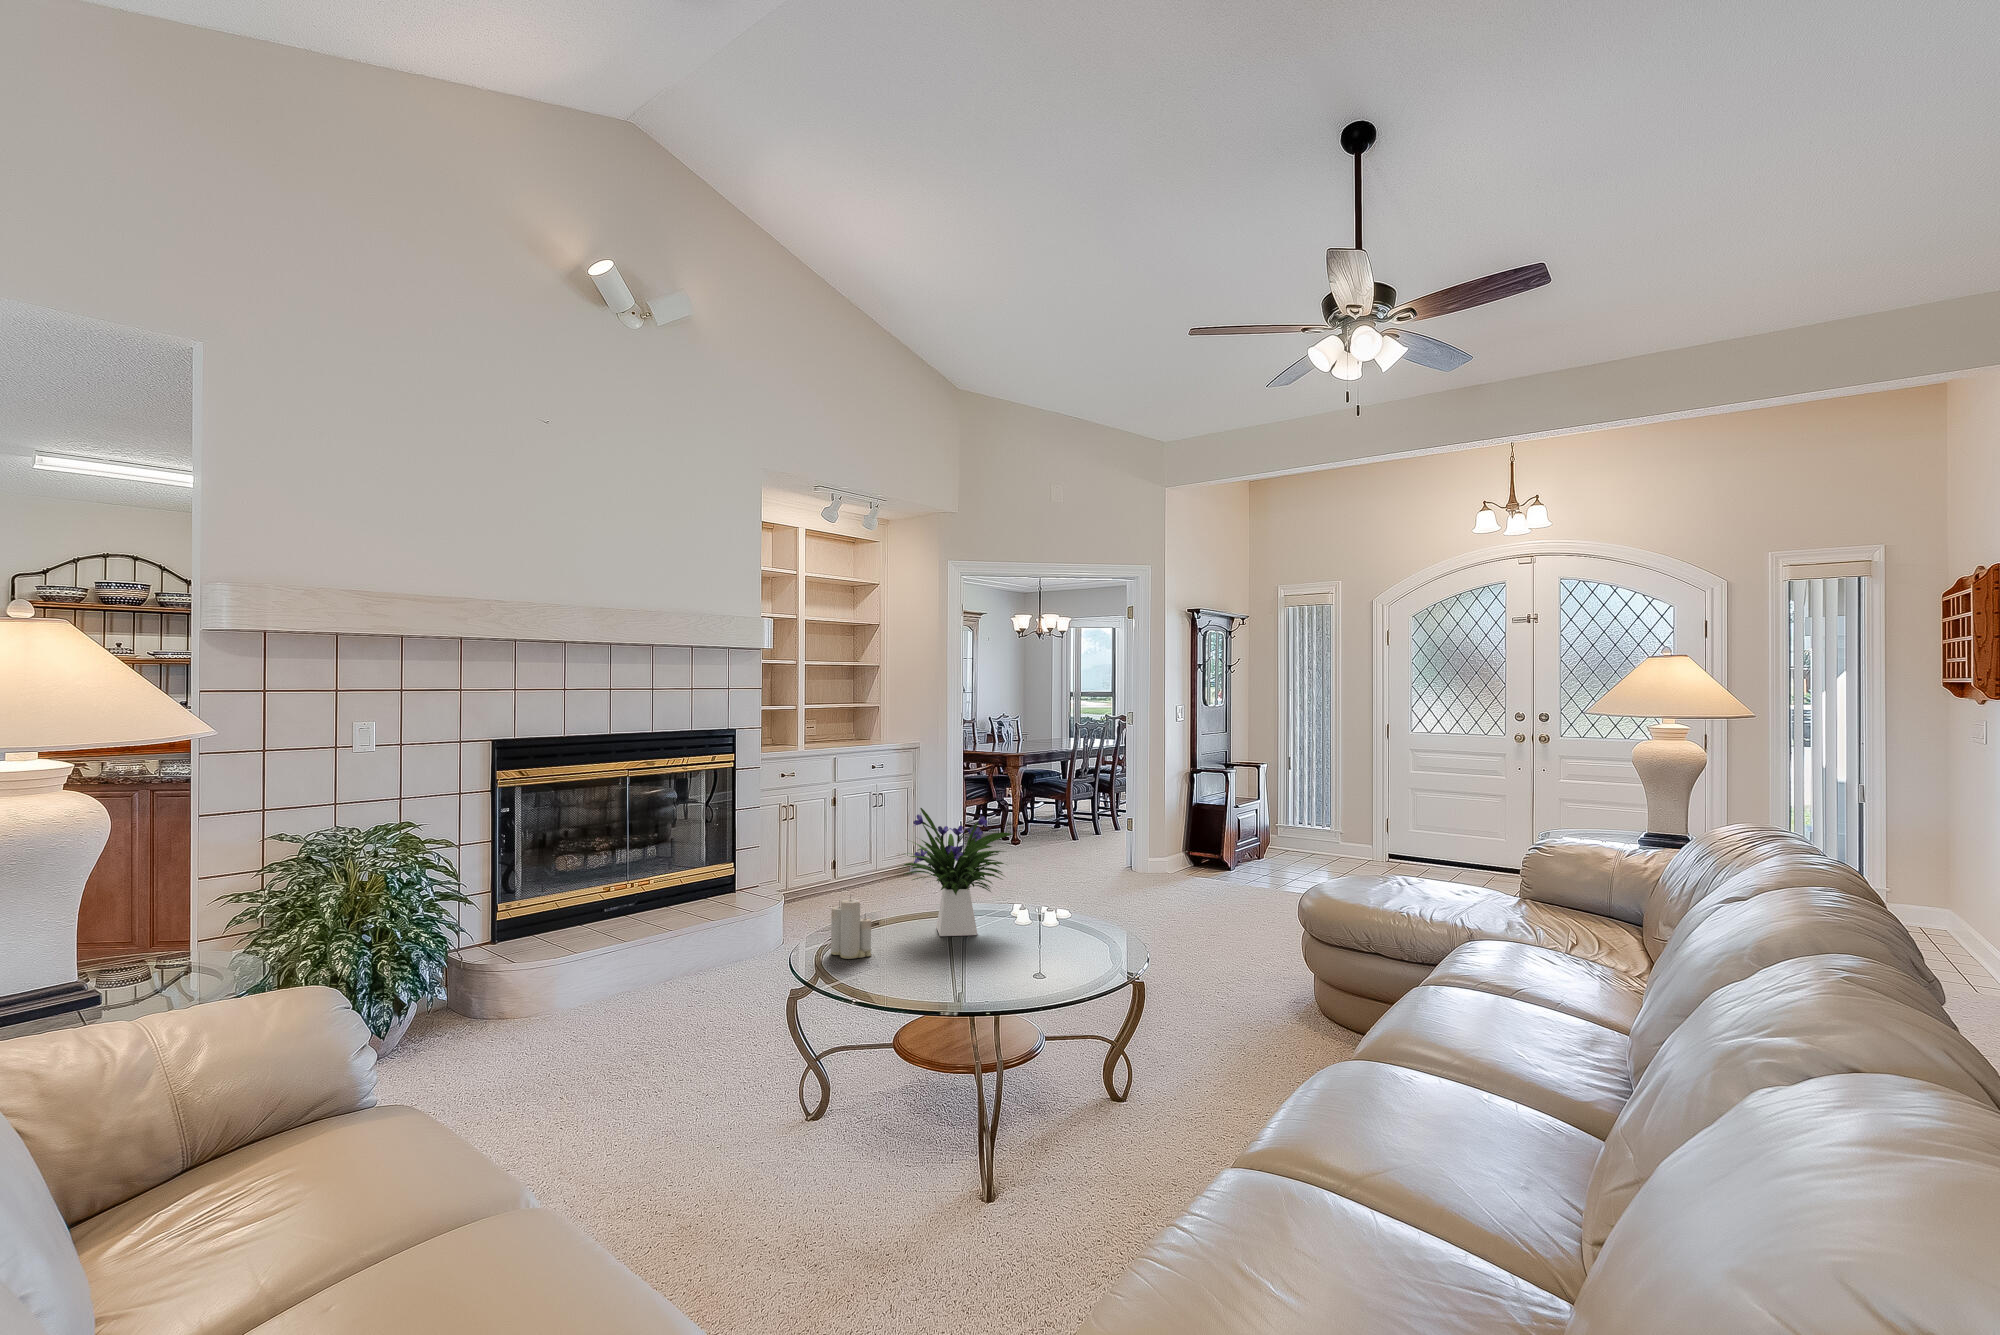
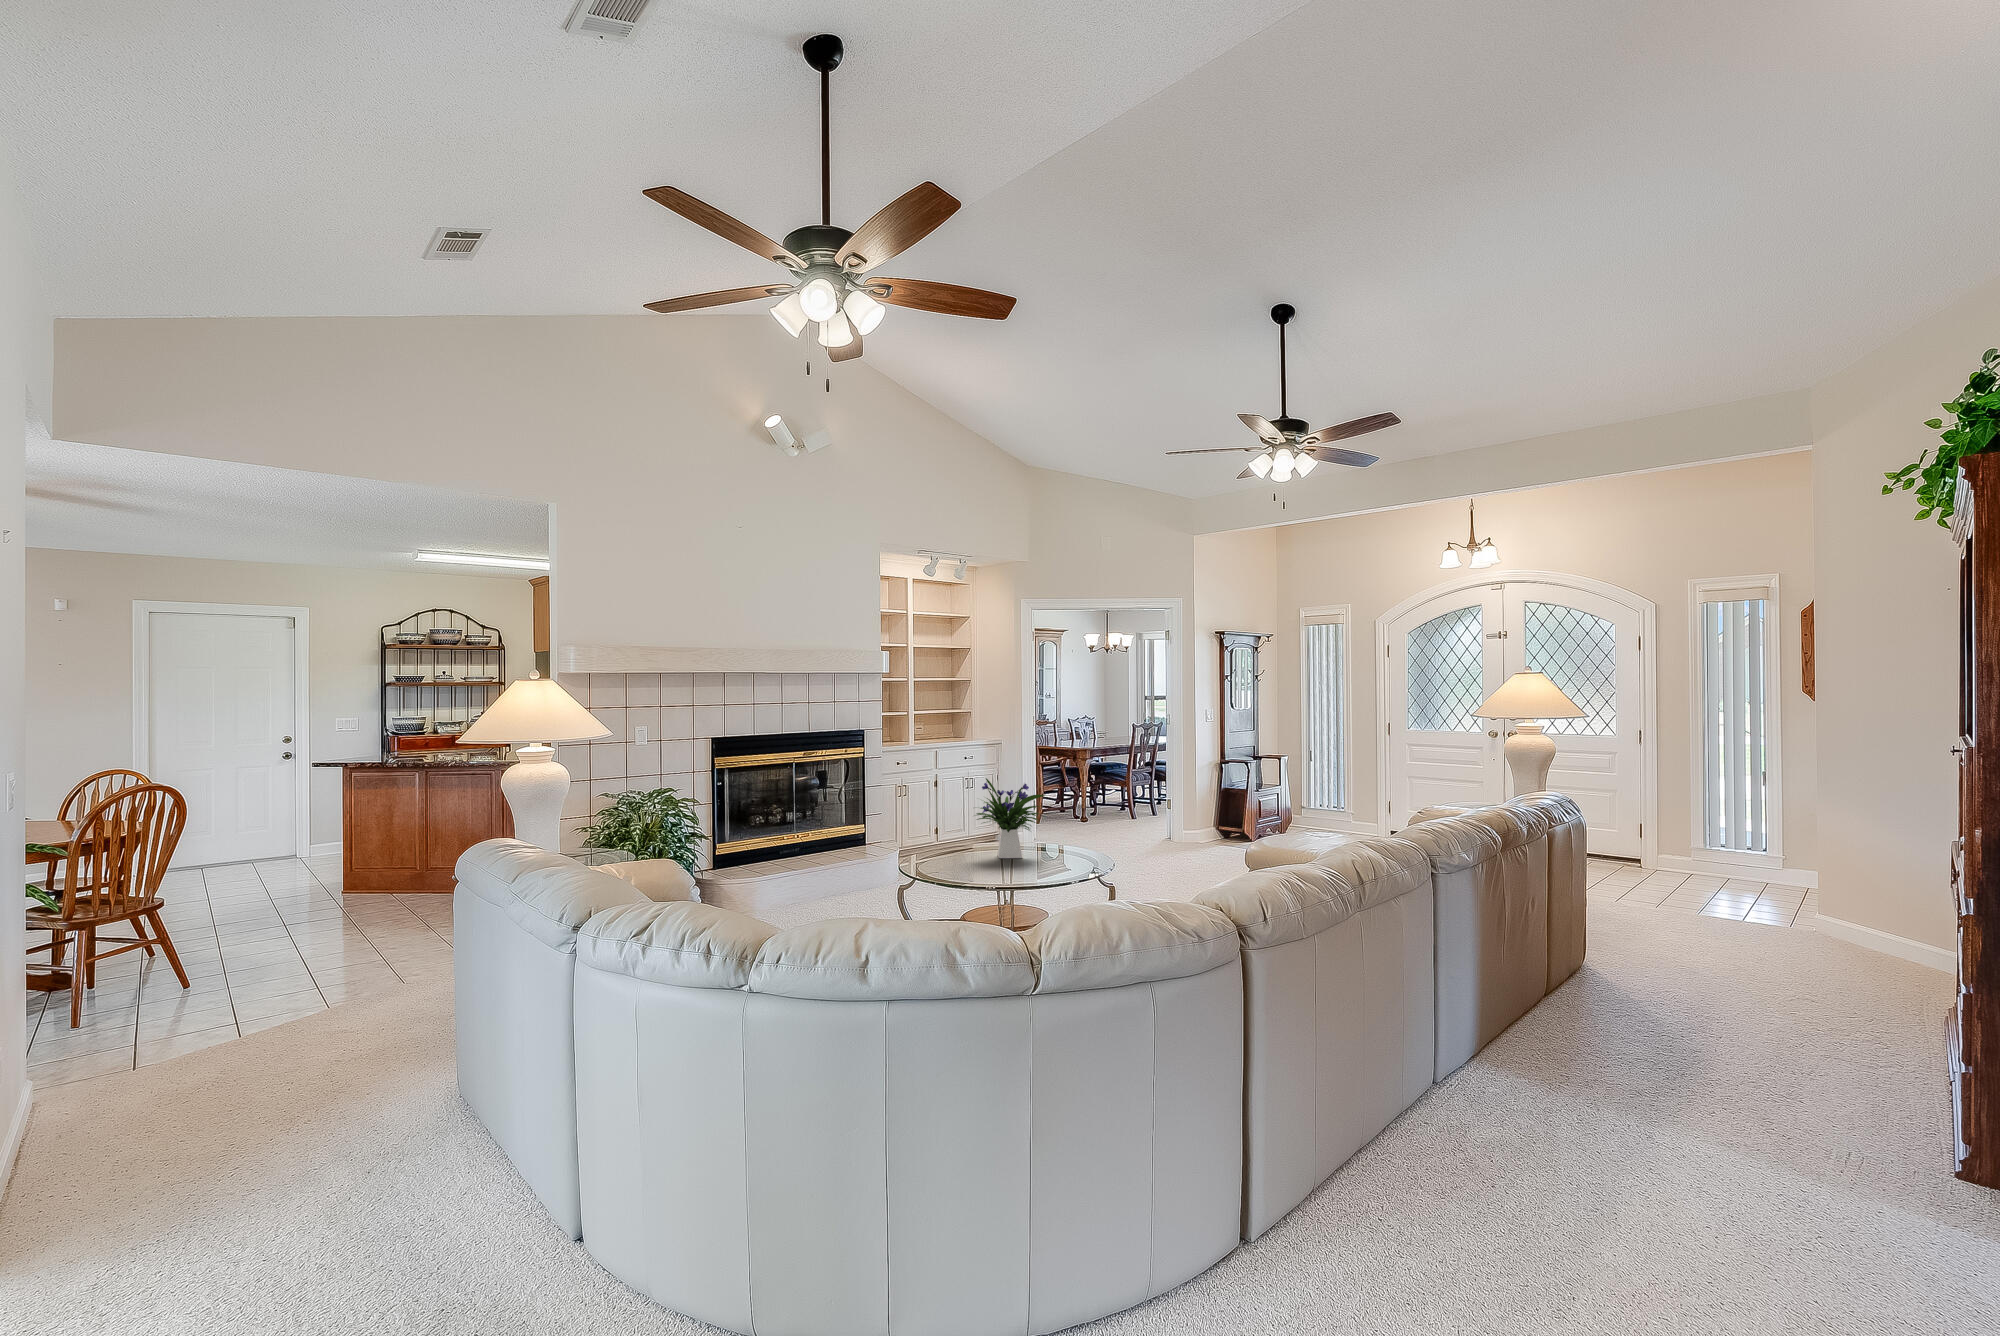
candle: present [831,899,871,959] -> none [931,828,955,867]

